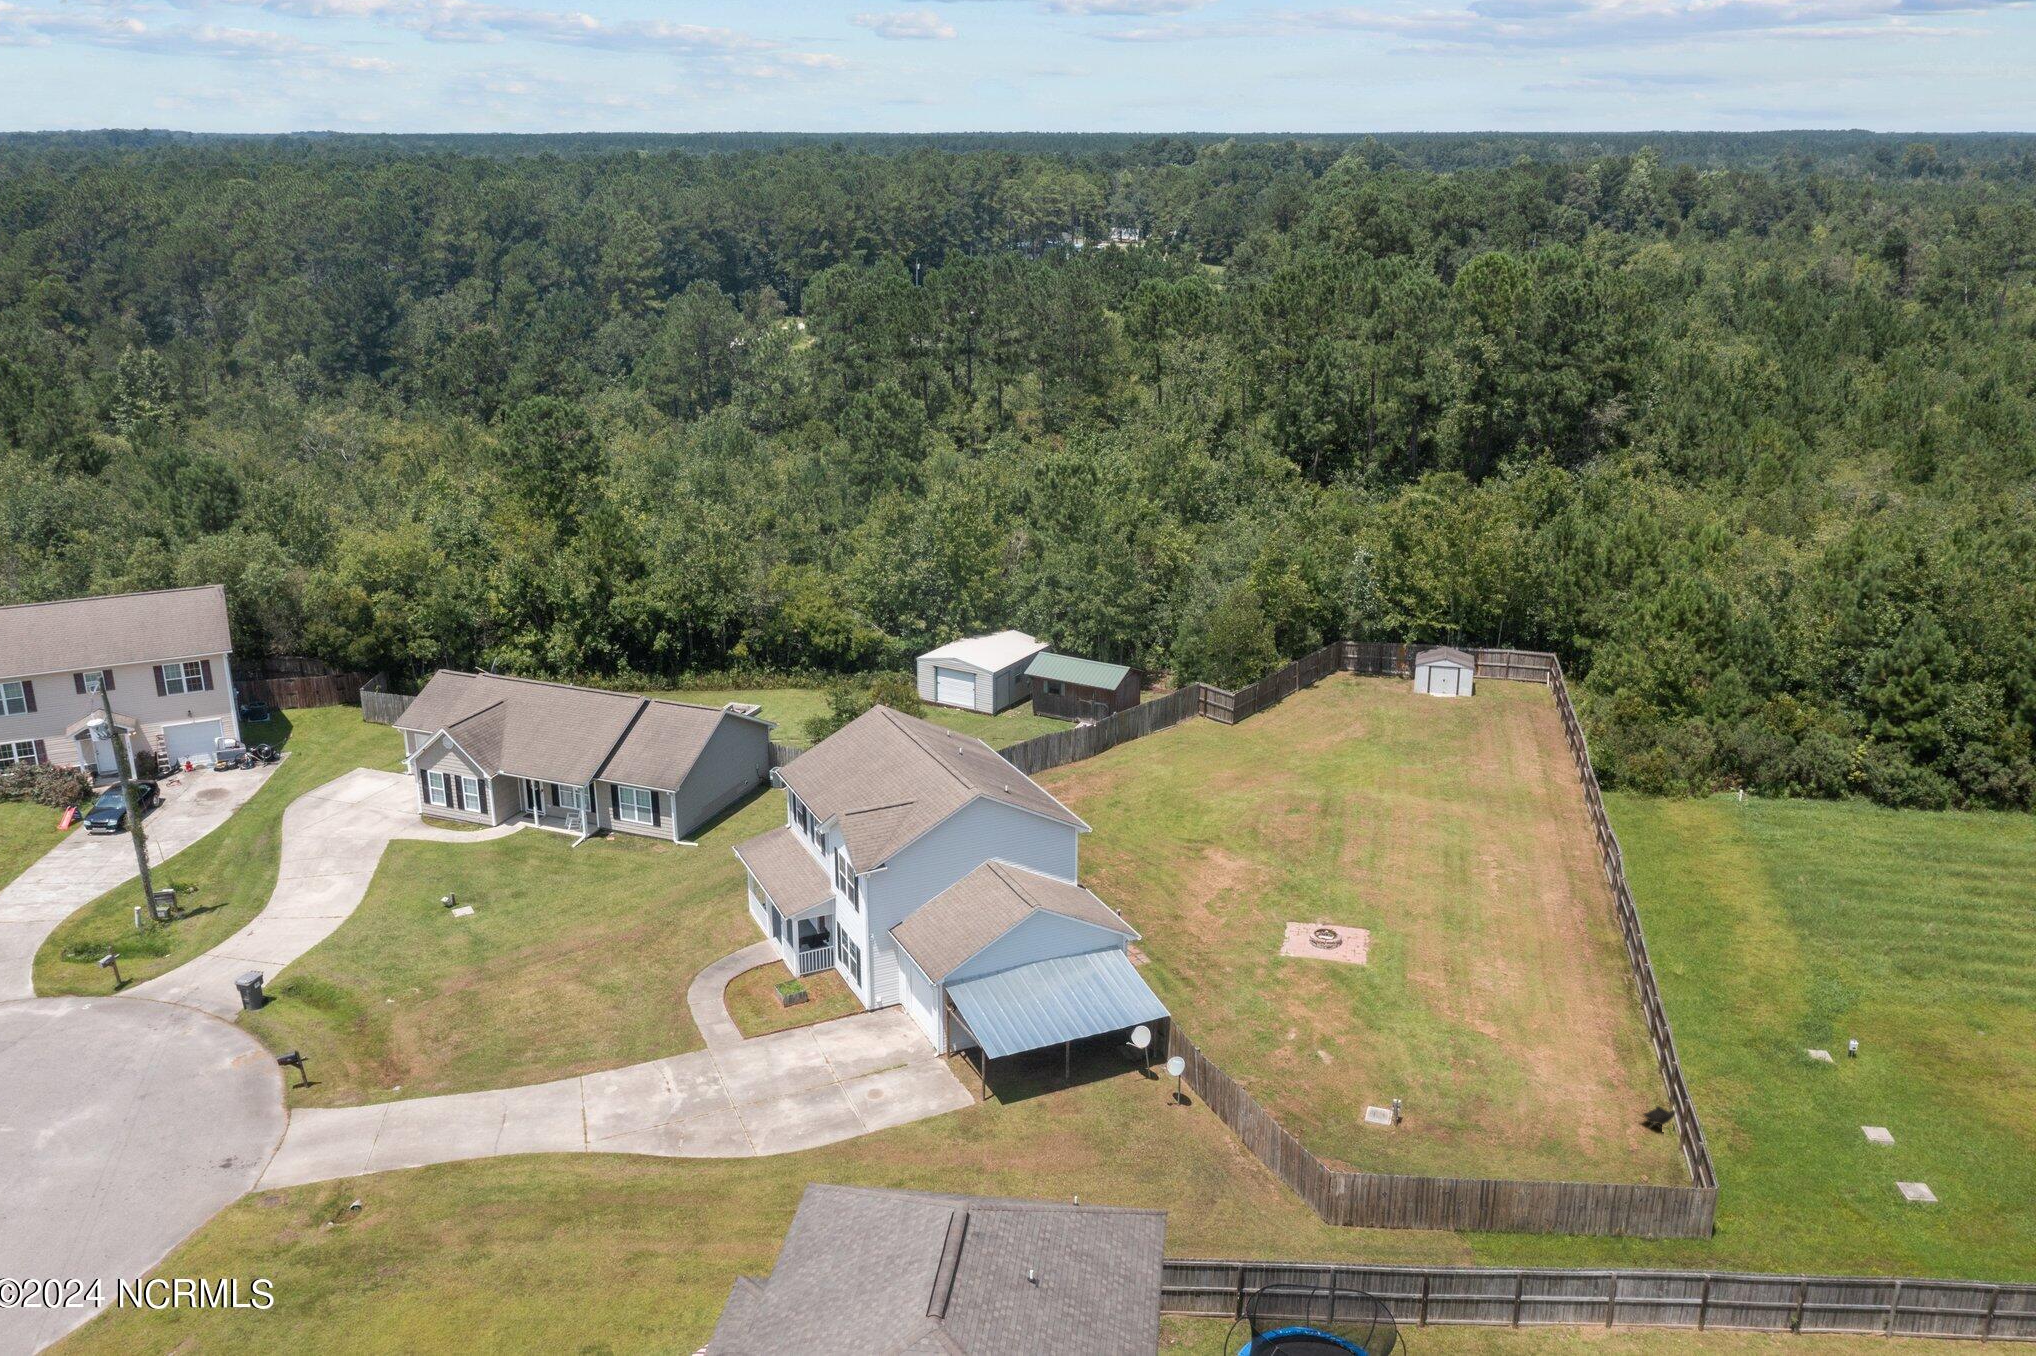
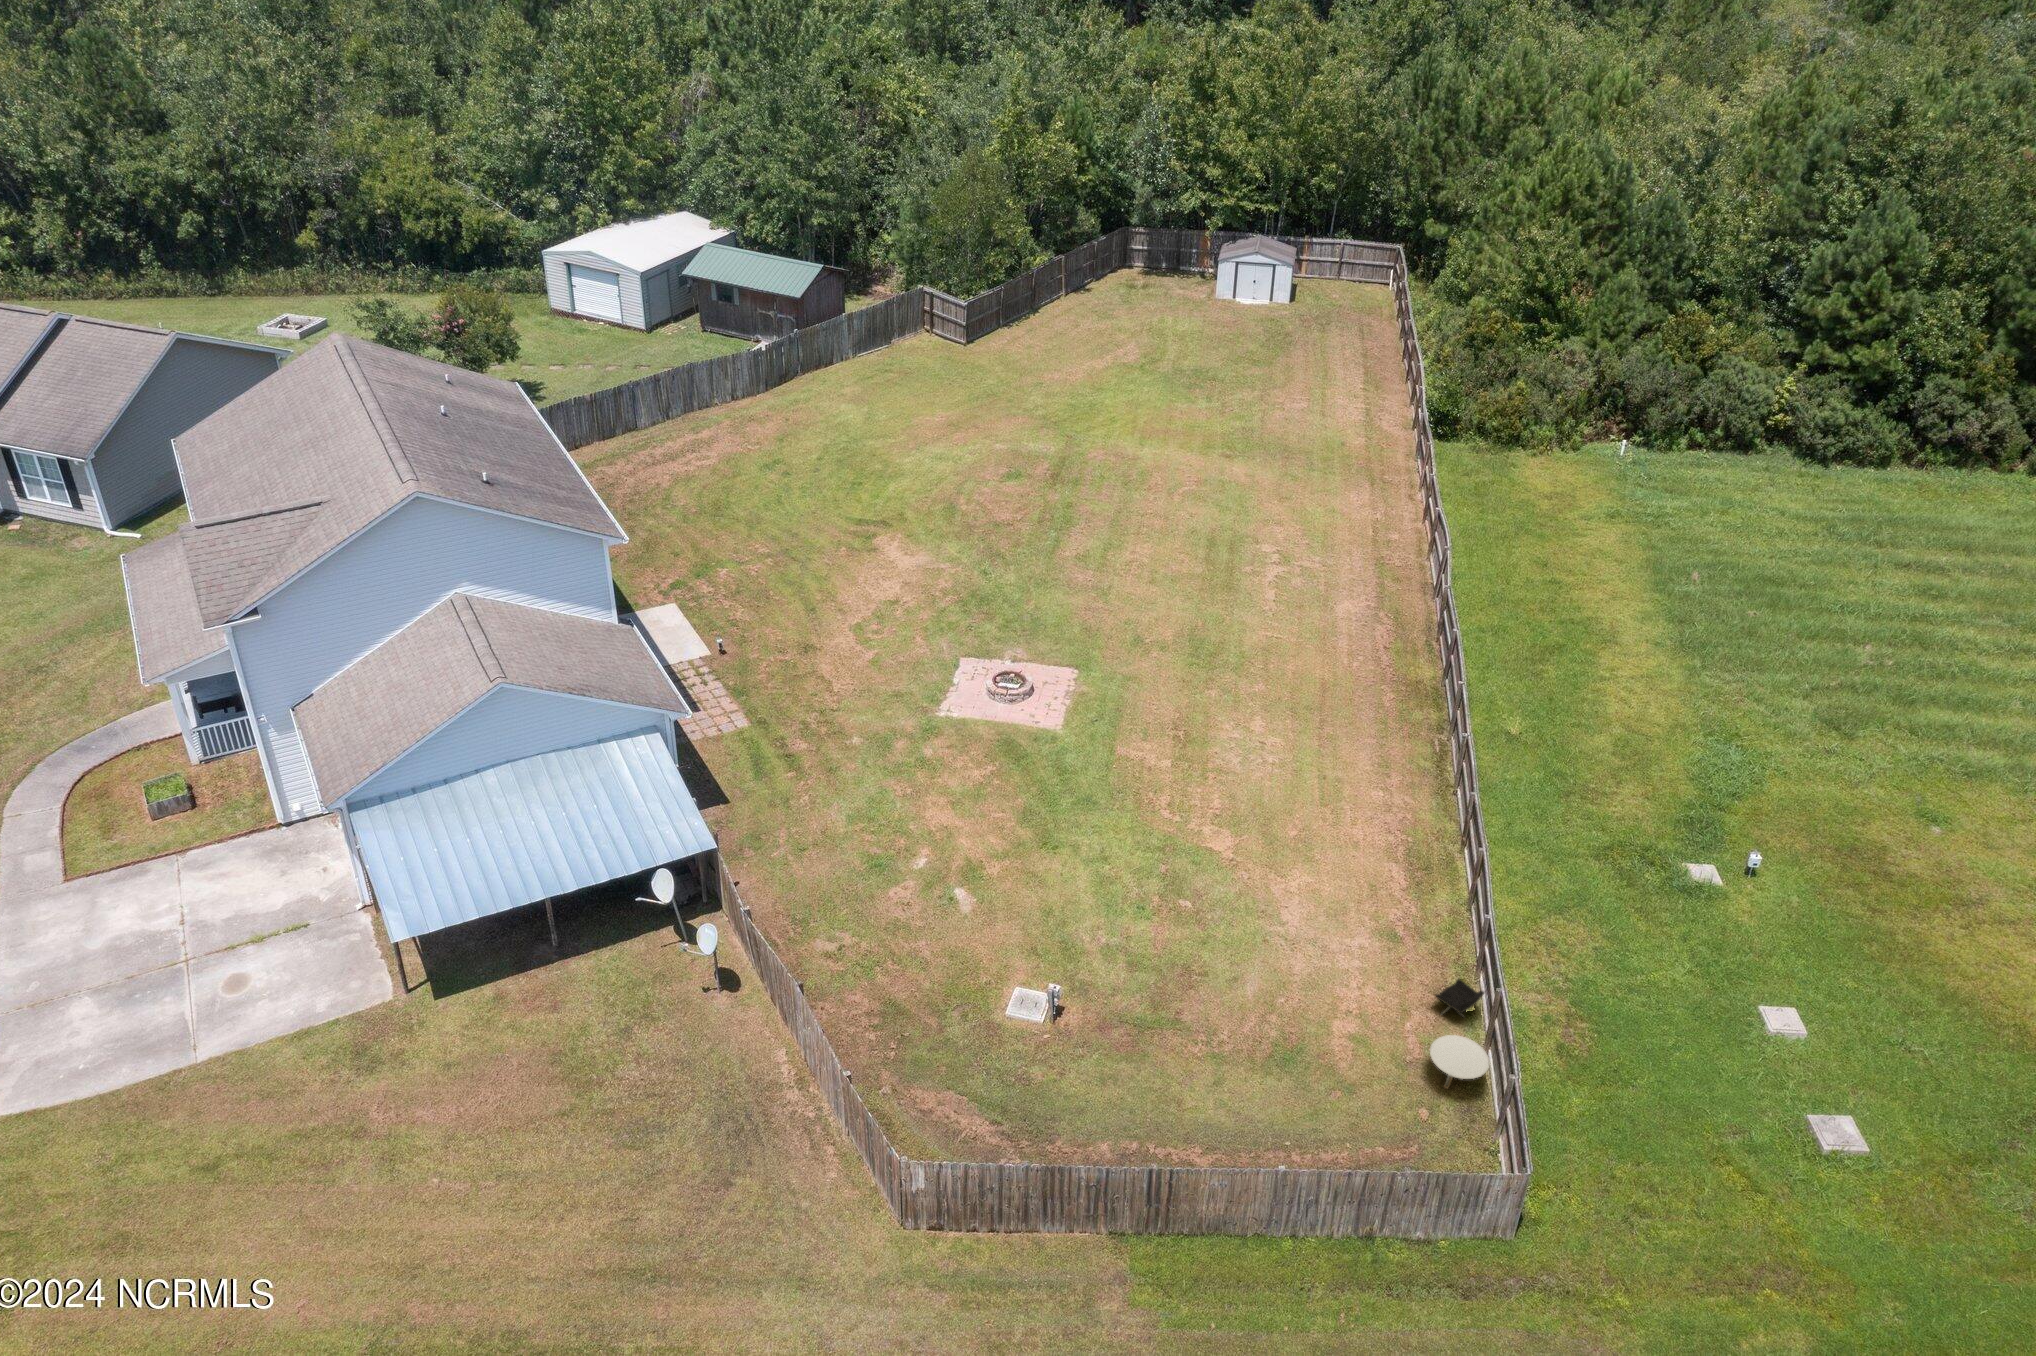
round table: none [1644,1134,1683,1165] -> present [1430,1035,1489,1089]

